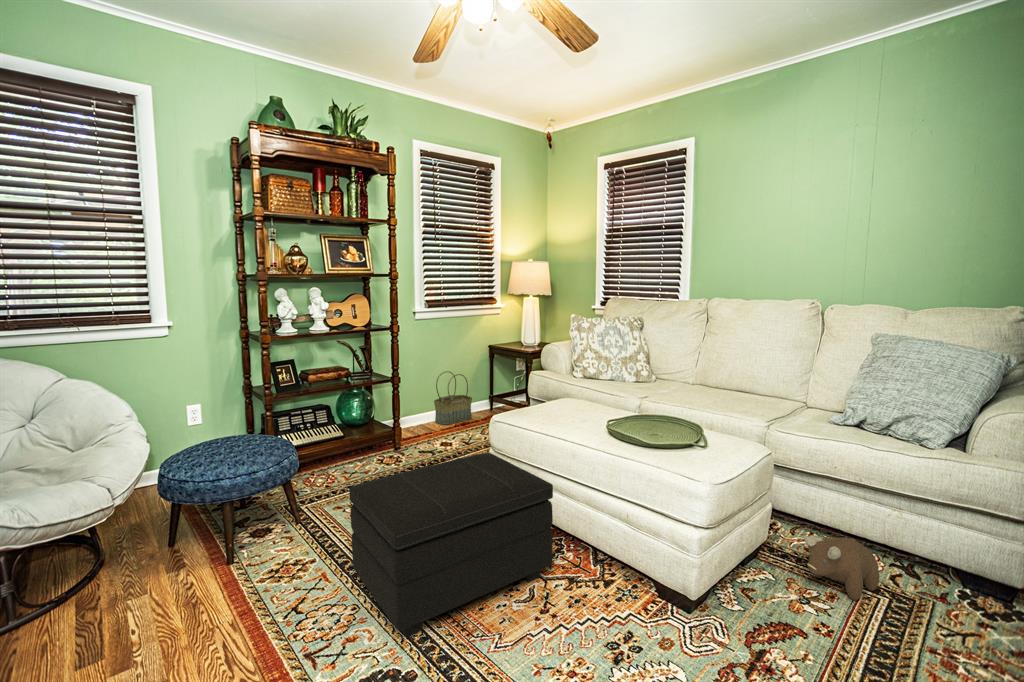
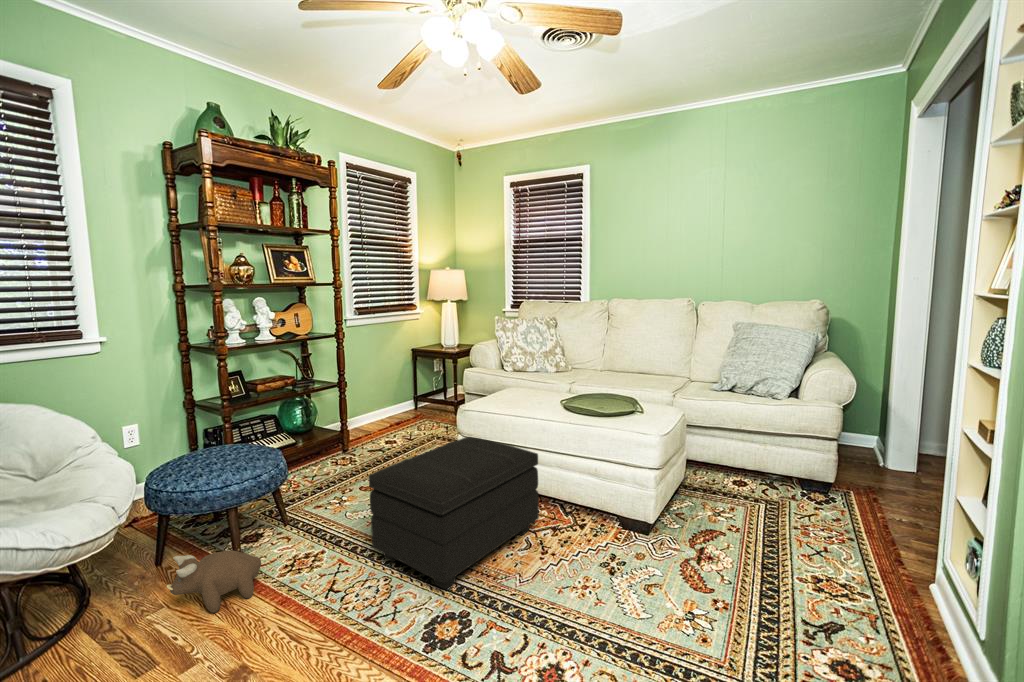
basket: present [434,371,472,425] -> none [366,374,401,425]
plush toy: present [804,536,879,600] -> present [167,550,261,613]

